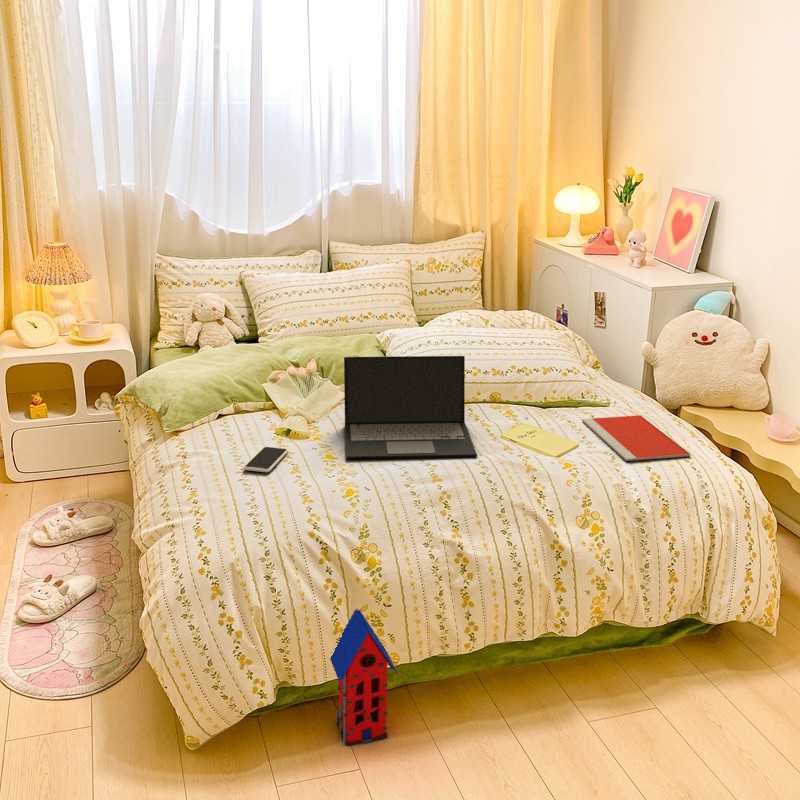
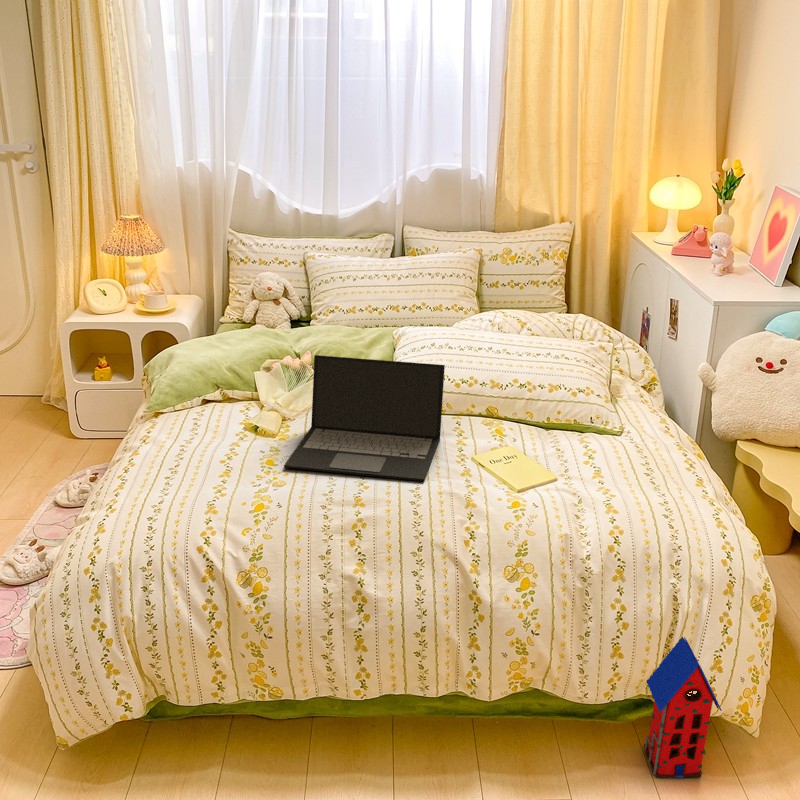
notebook: present [582,415,691,461] -> none [575,449,673,511]
smartphone: present [244,447,288,472] -> none [175,445,233,473]
toy house: present [330,609,396,745] -> present [644,637,721,778]

